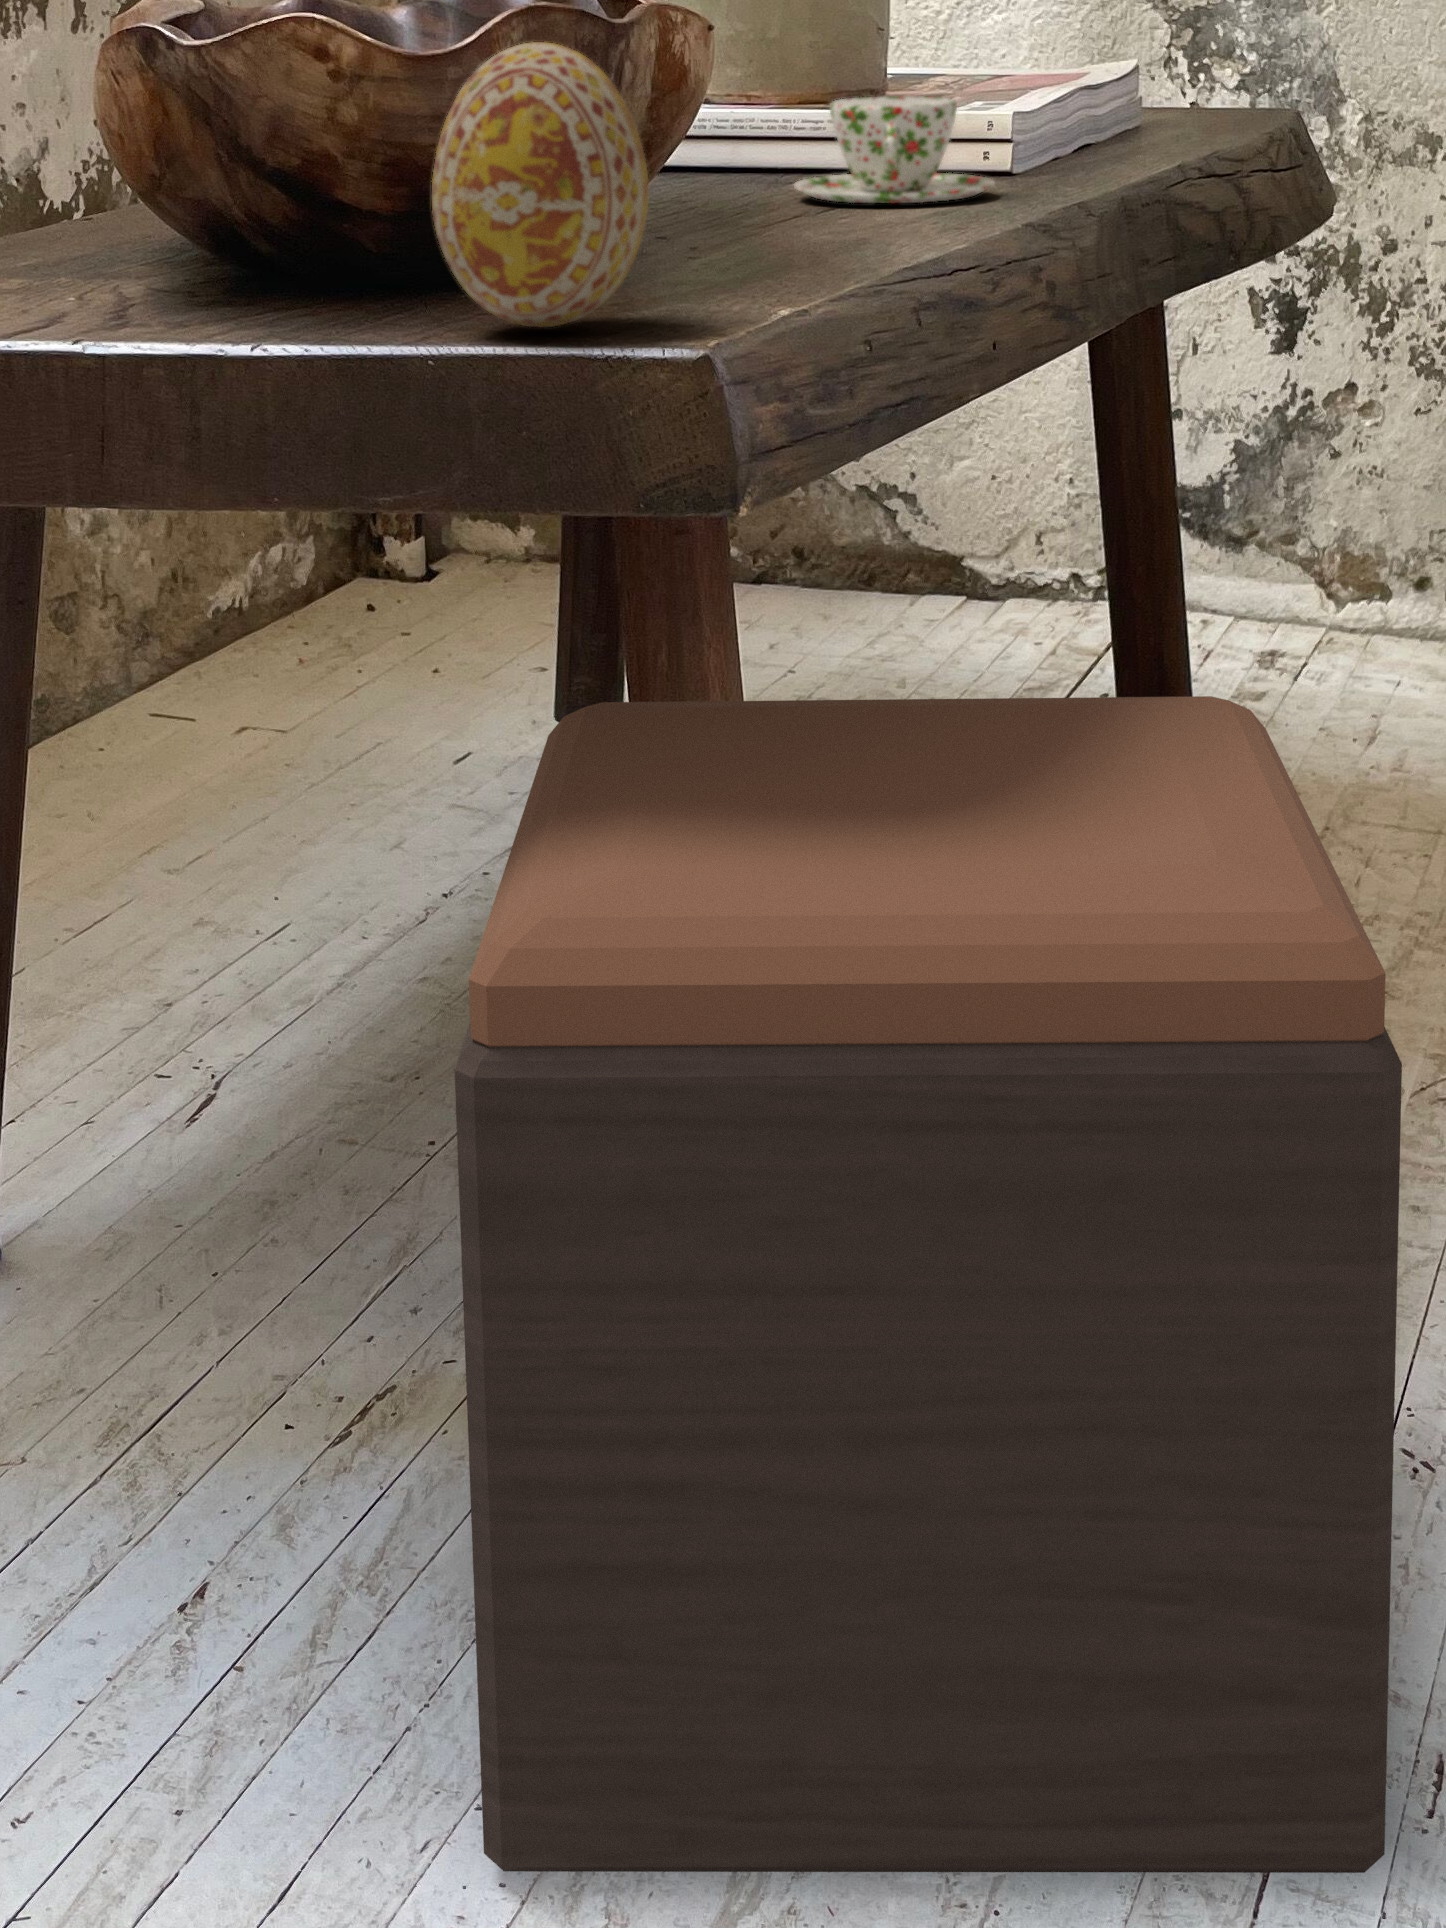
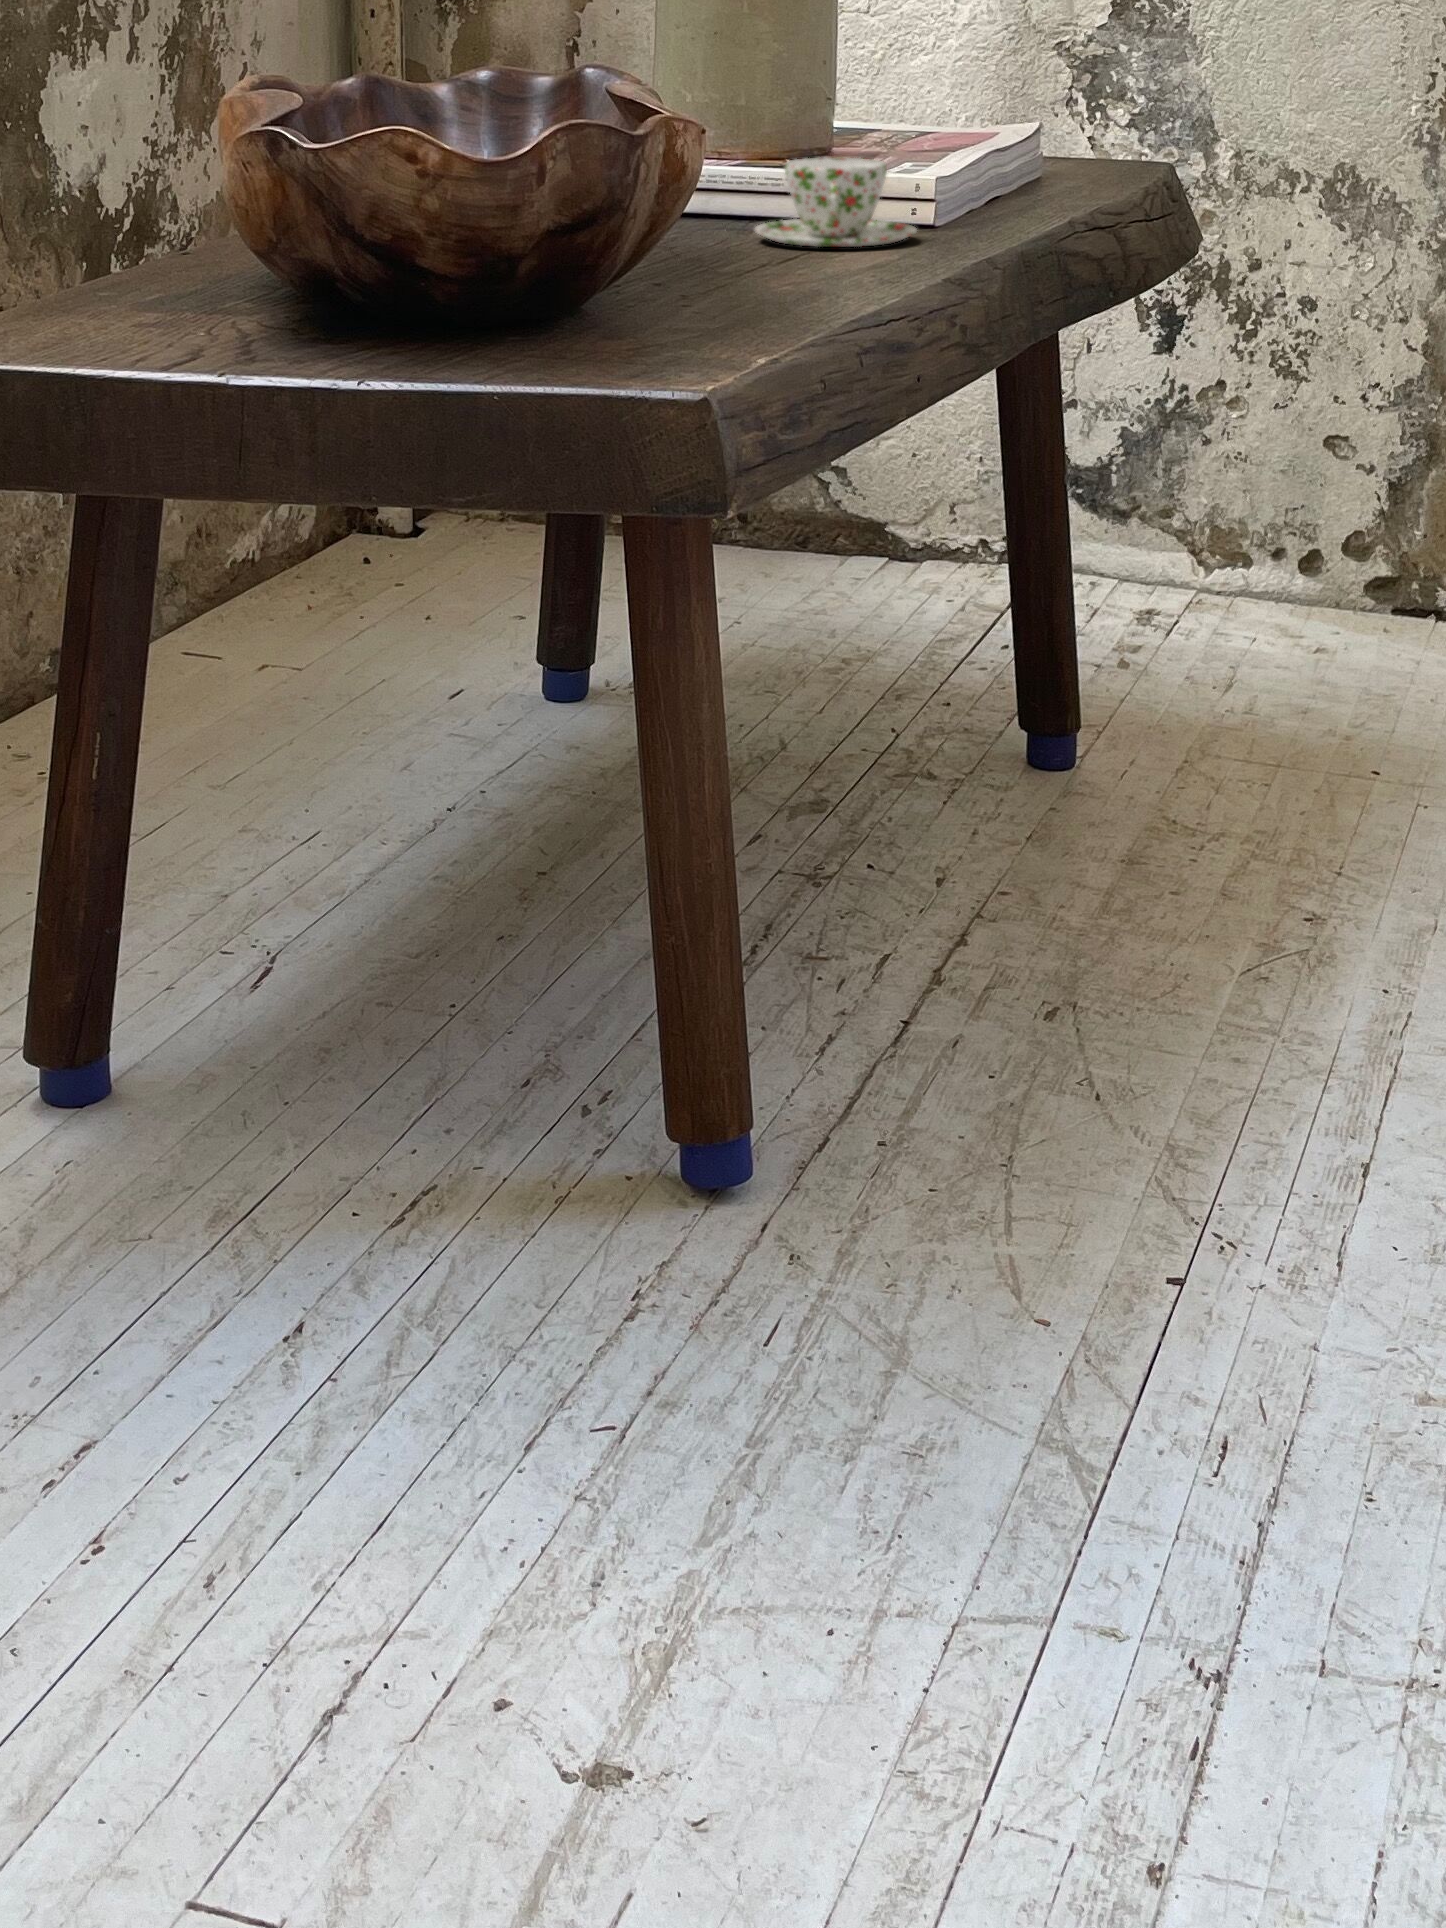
decorative egg: present [432,42,649,327] -> none [483,144,649,361]
footstool: present [455,696,1402,1873] -> none [504,647,1194,1512]

